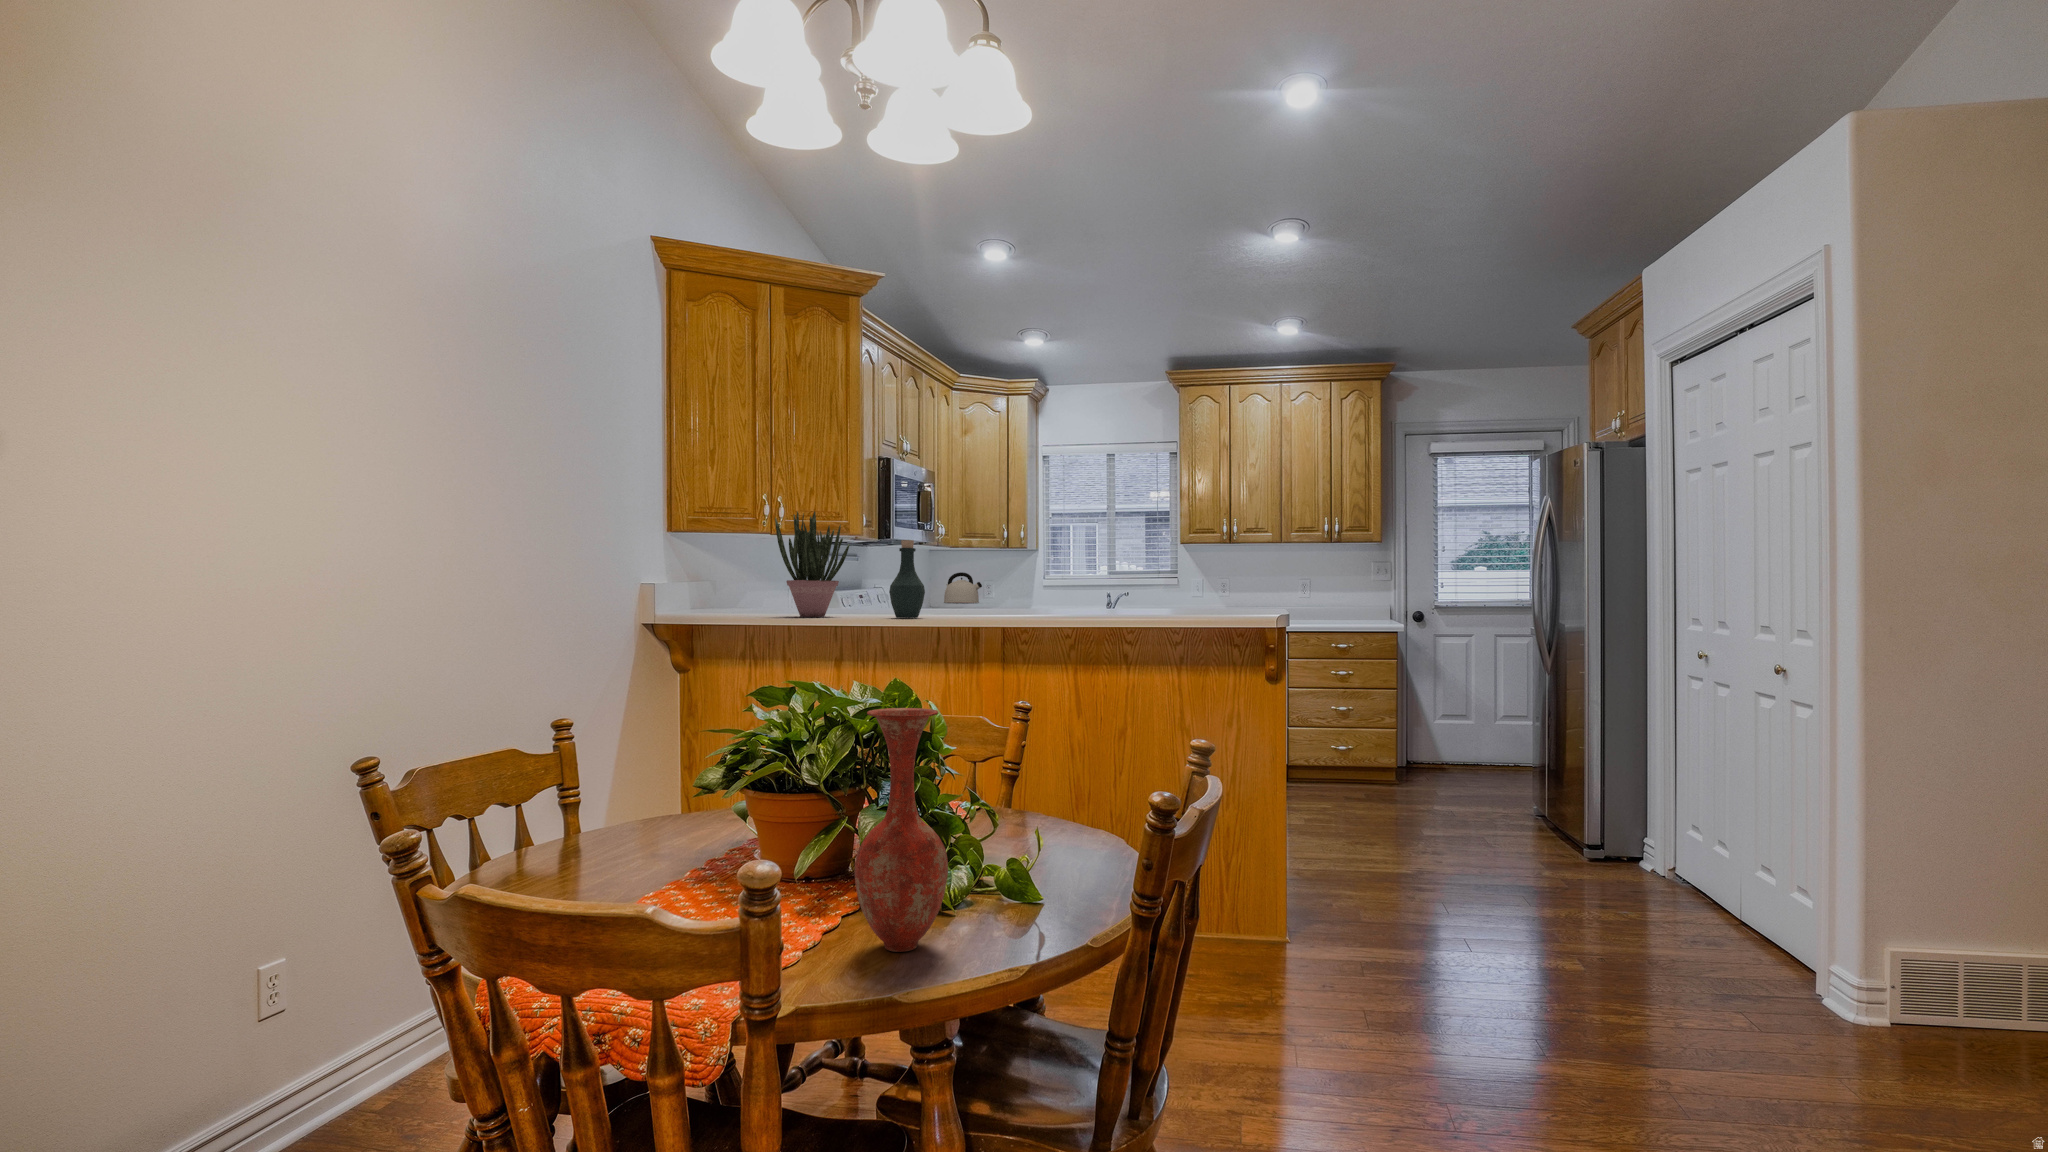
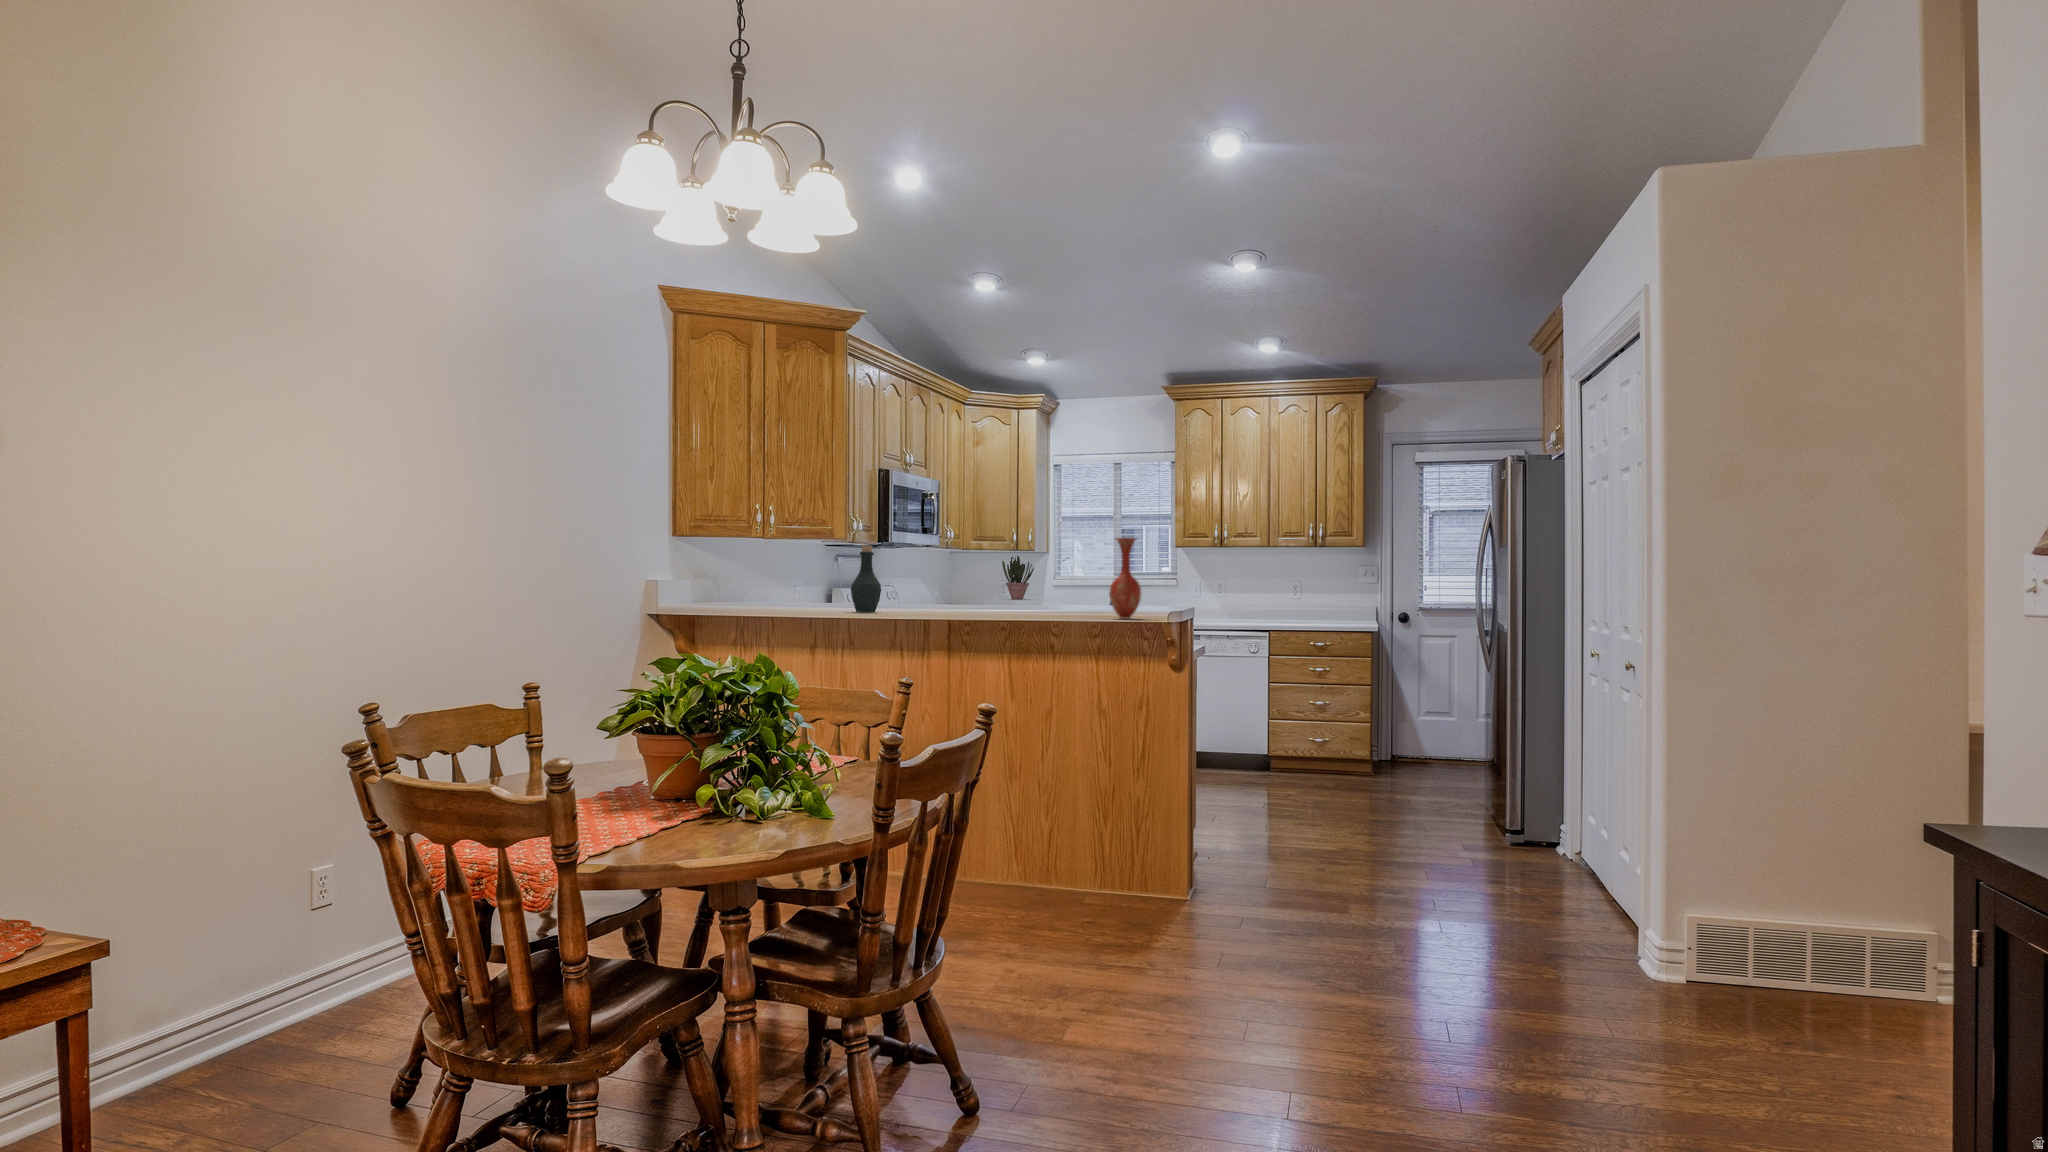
potted plant: present [775,511,850,617] -> present [1002,556,1034,599]
kettle: present [944,572,982,603] -> none [957,571,992,600]
vase: present [854,708,948,952] -> present [1110,538,1141,619]

